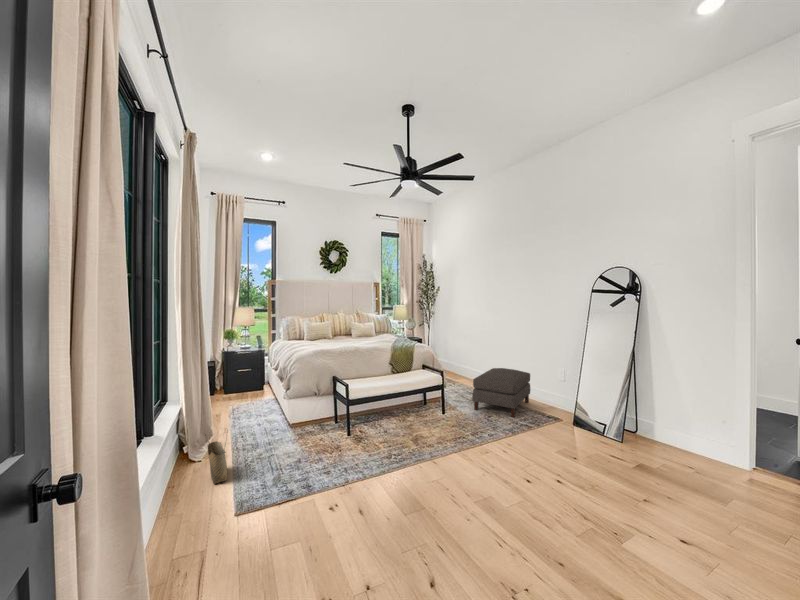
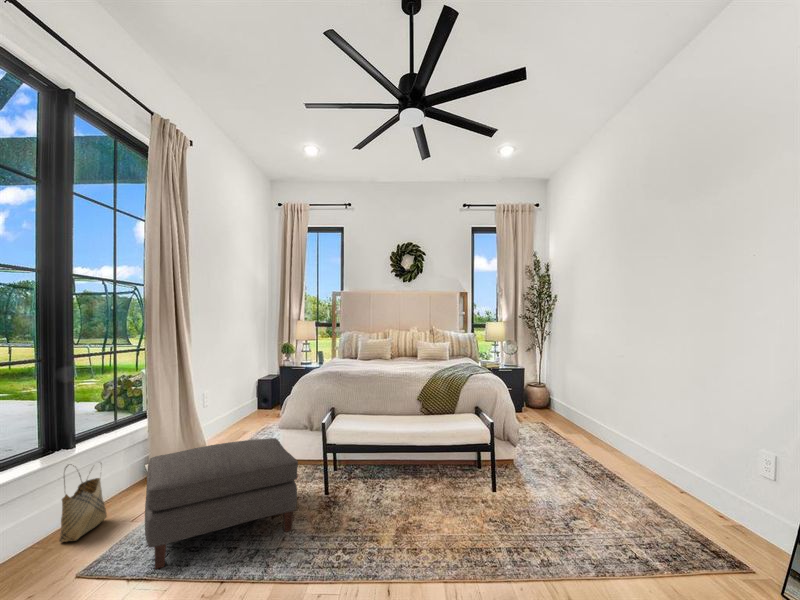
ottoman: present [472,368,530,417] -> present [145,438,298,569]

